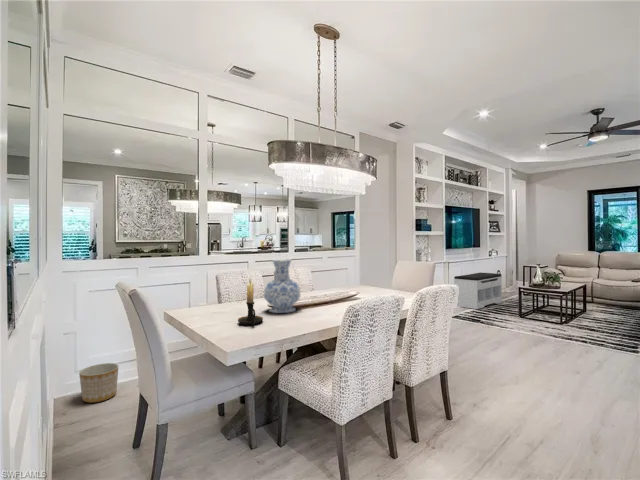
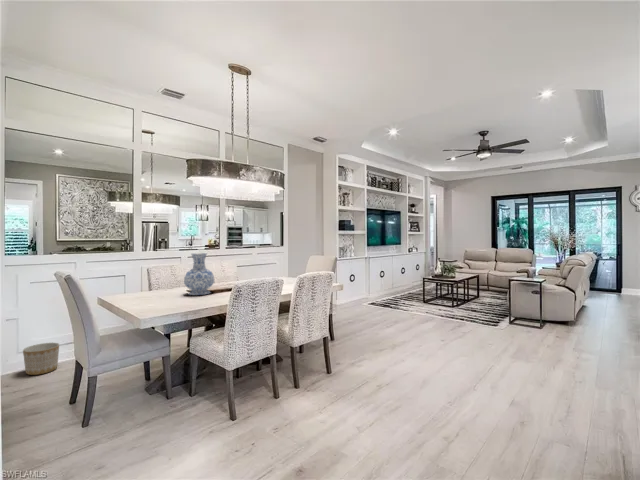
bench: present [454,273,502,309] -> none [374,266,415,297]
candle holder: present [238,277,263,325] -> none [158,265,180,303]

